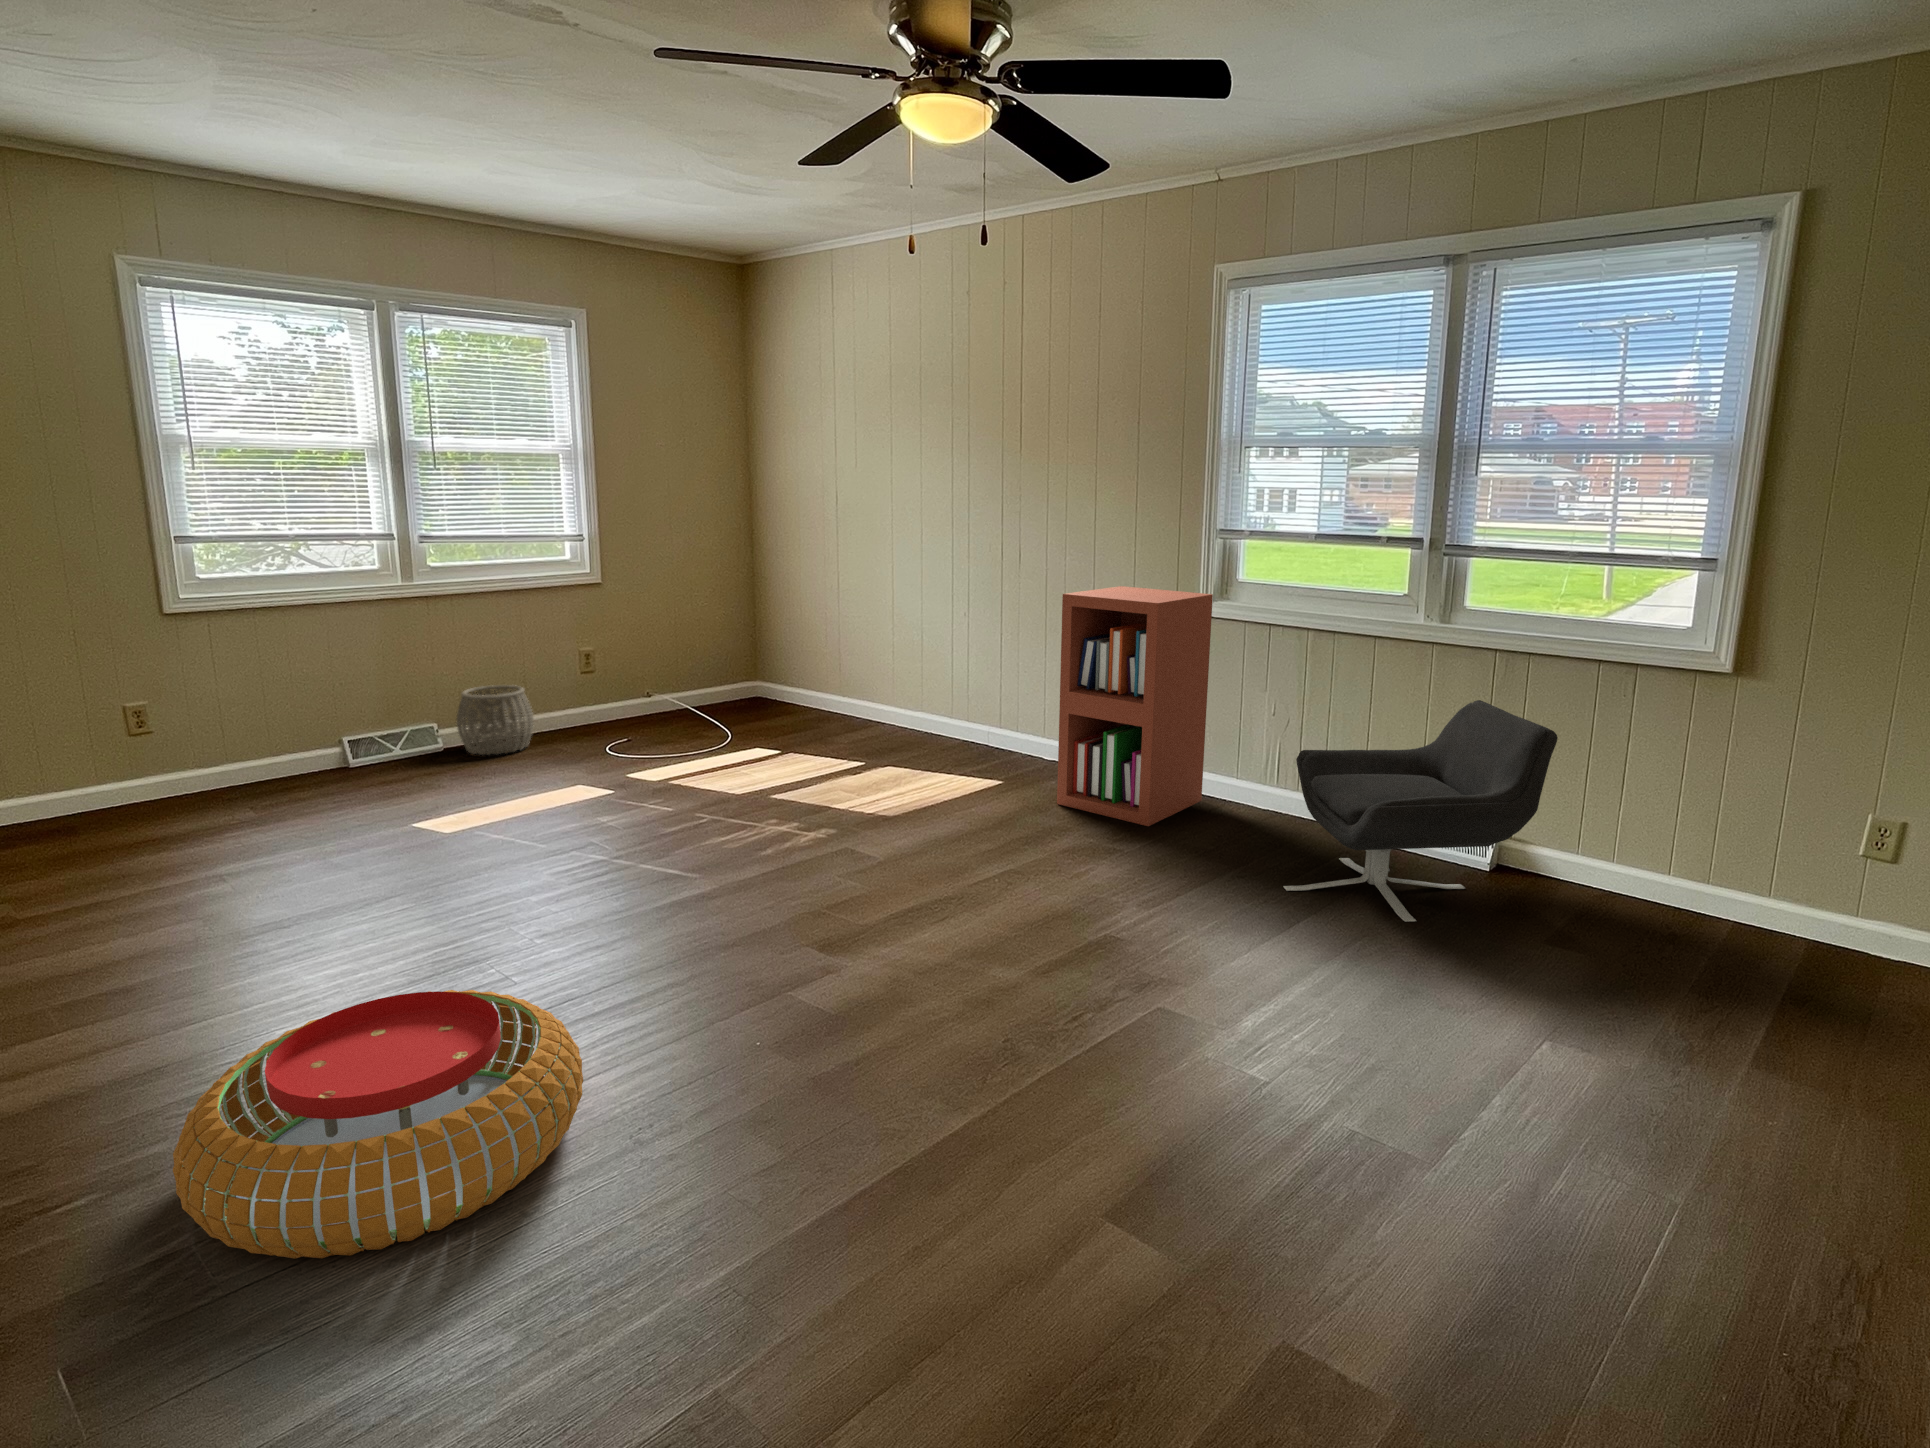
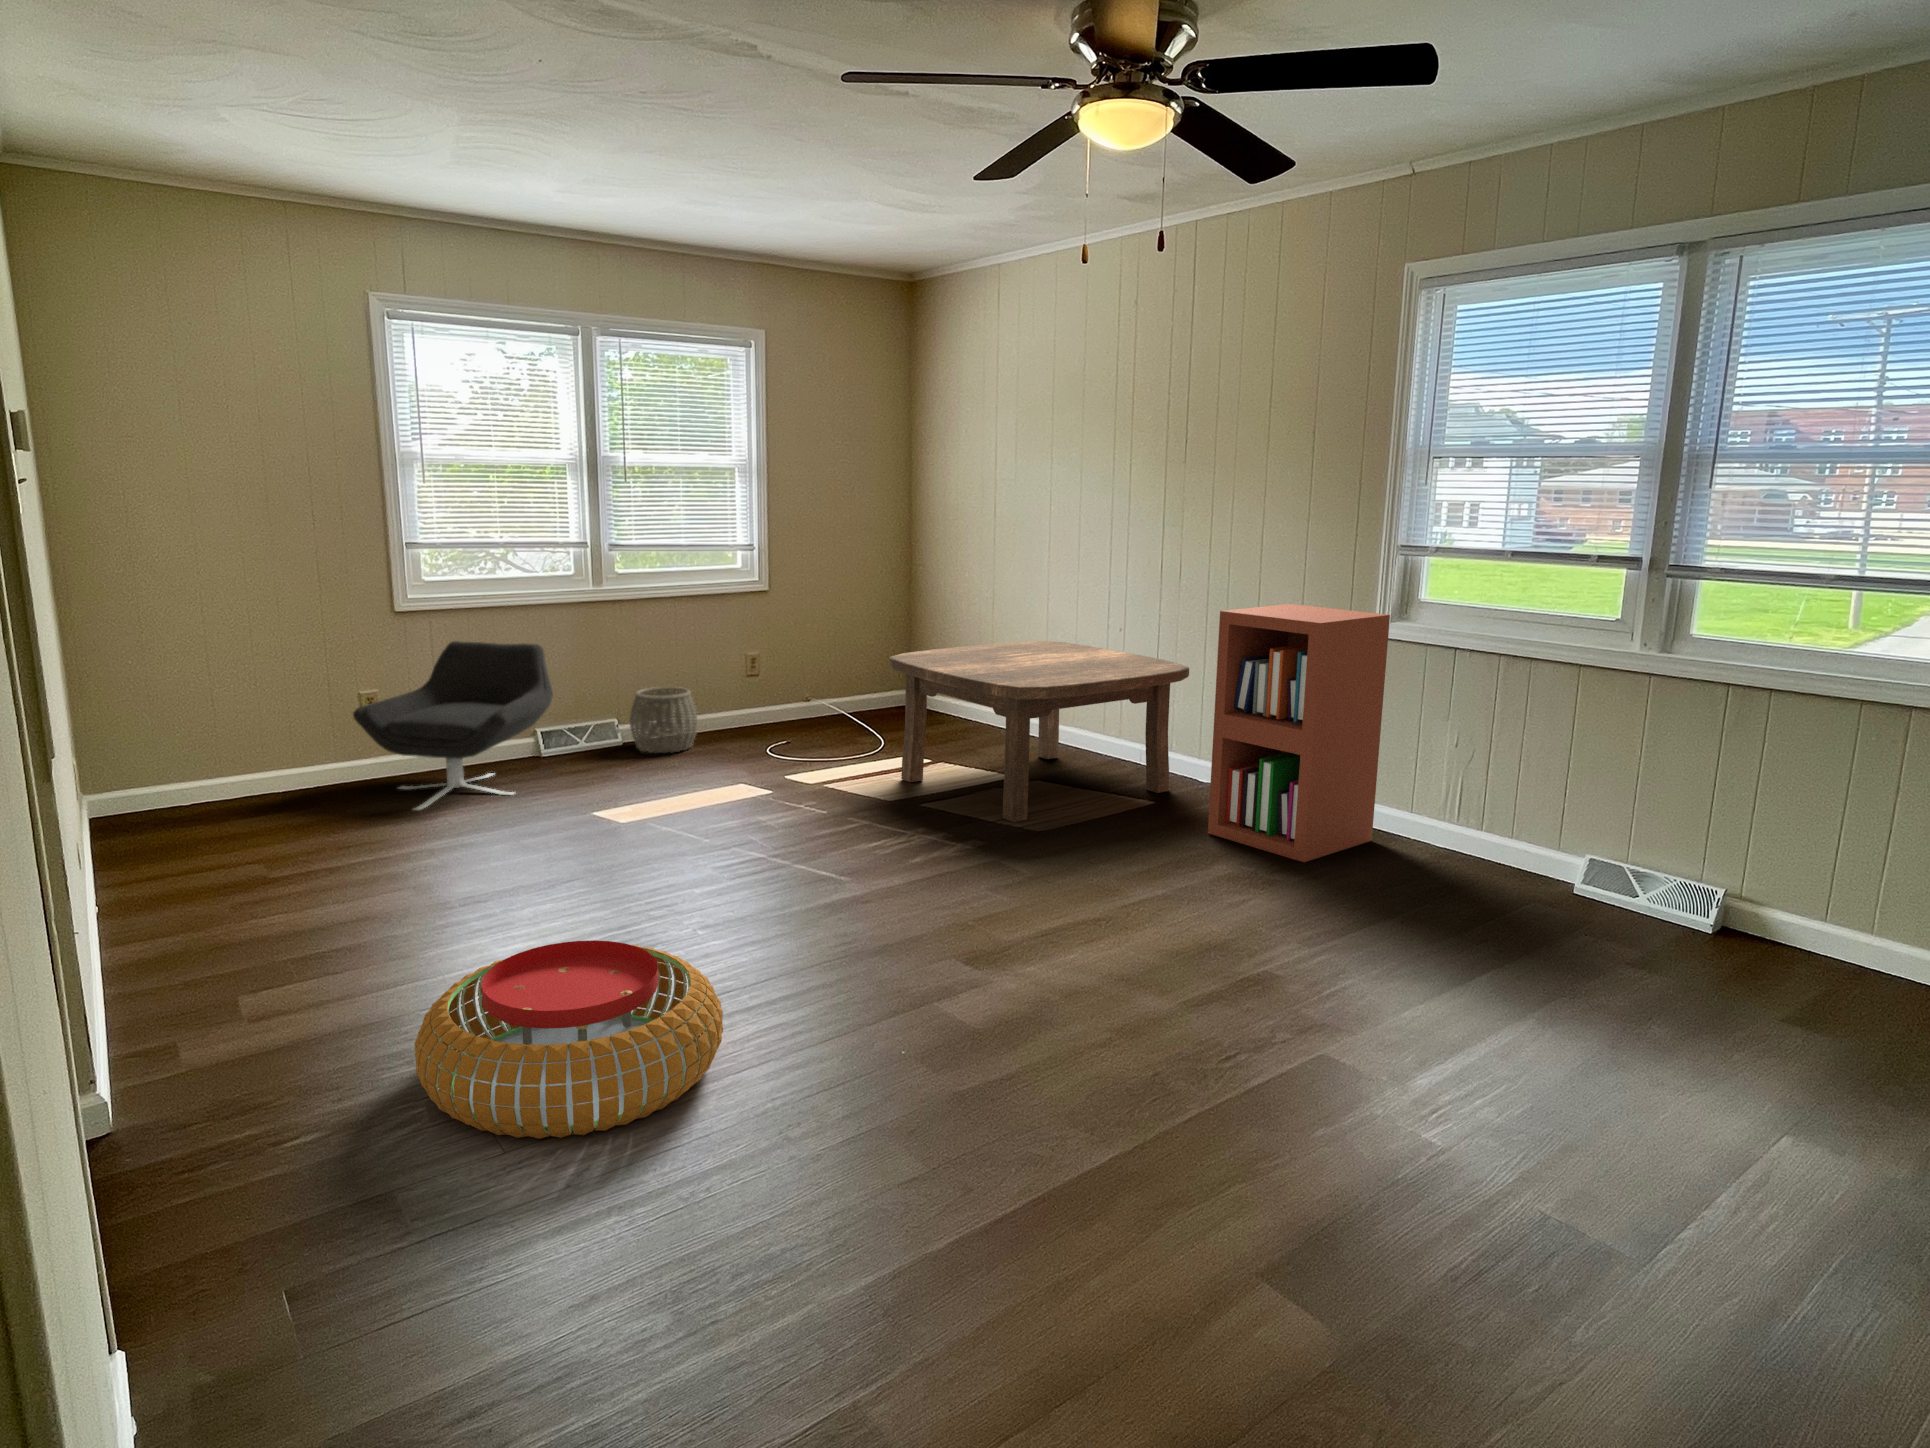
coffee table: none [737,627,1029,805] -> present [889,641,1189,822]
lounge chair: present [1283,700,1558,922] -> present [353,641,553,810]

